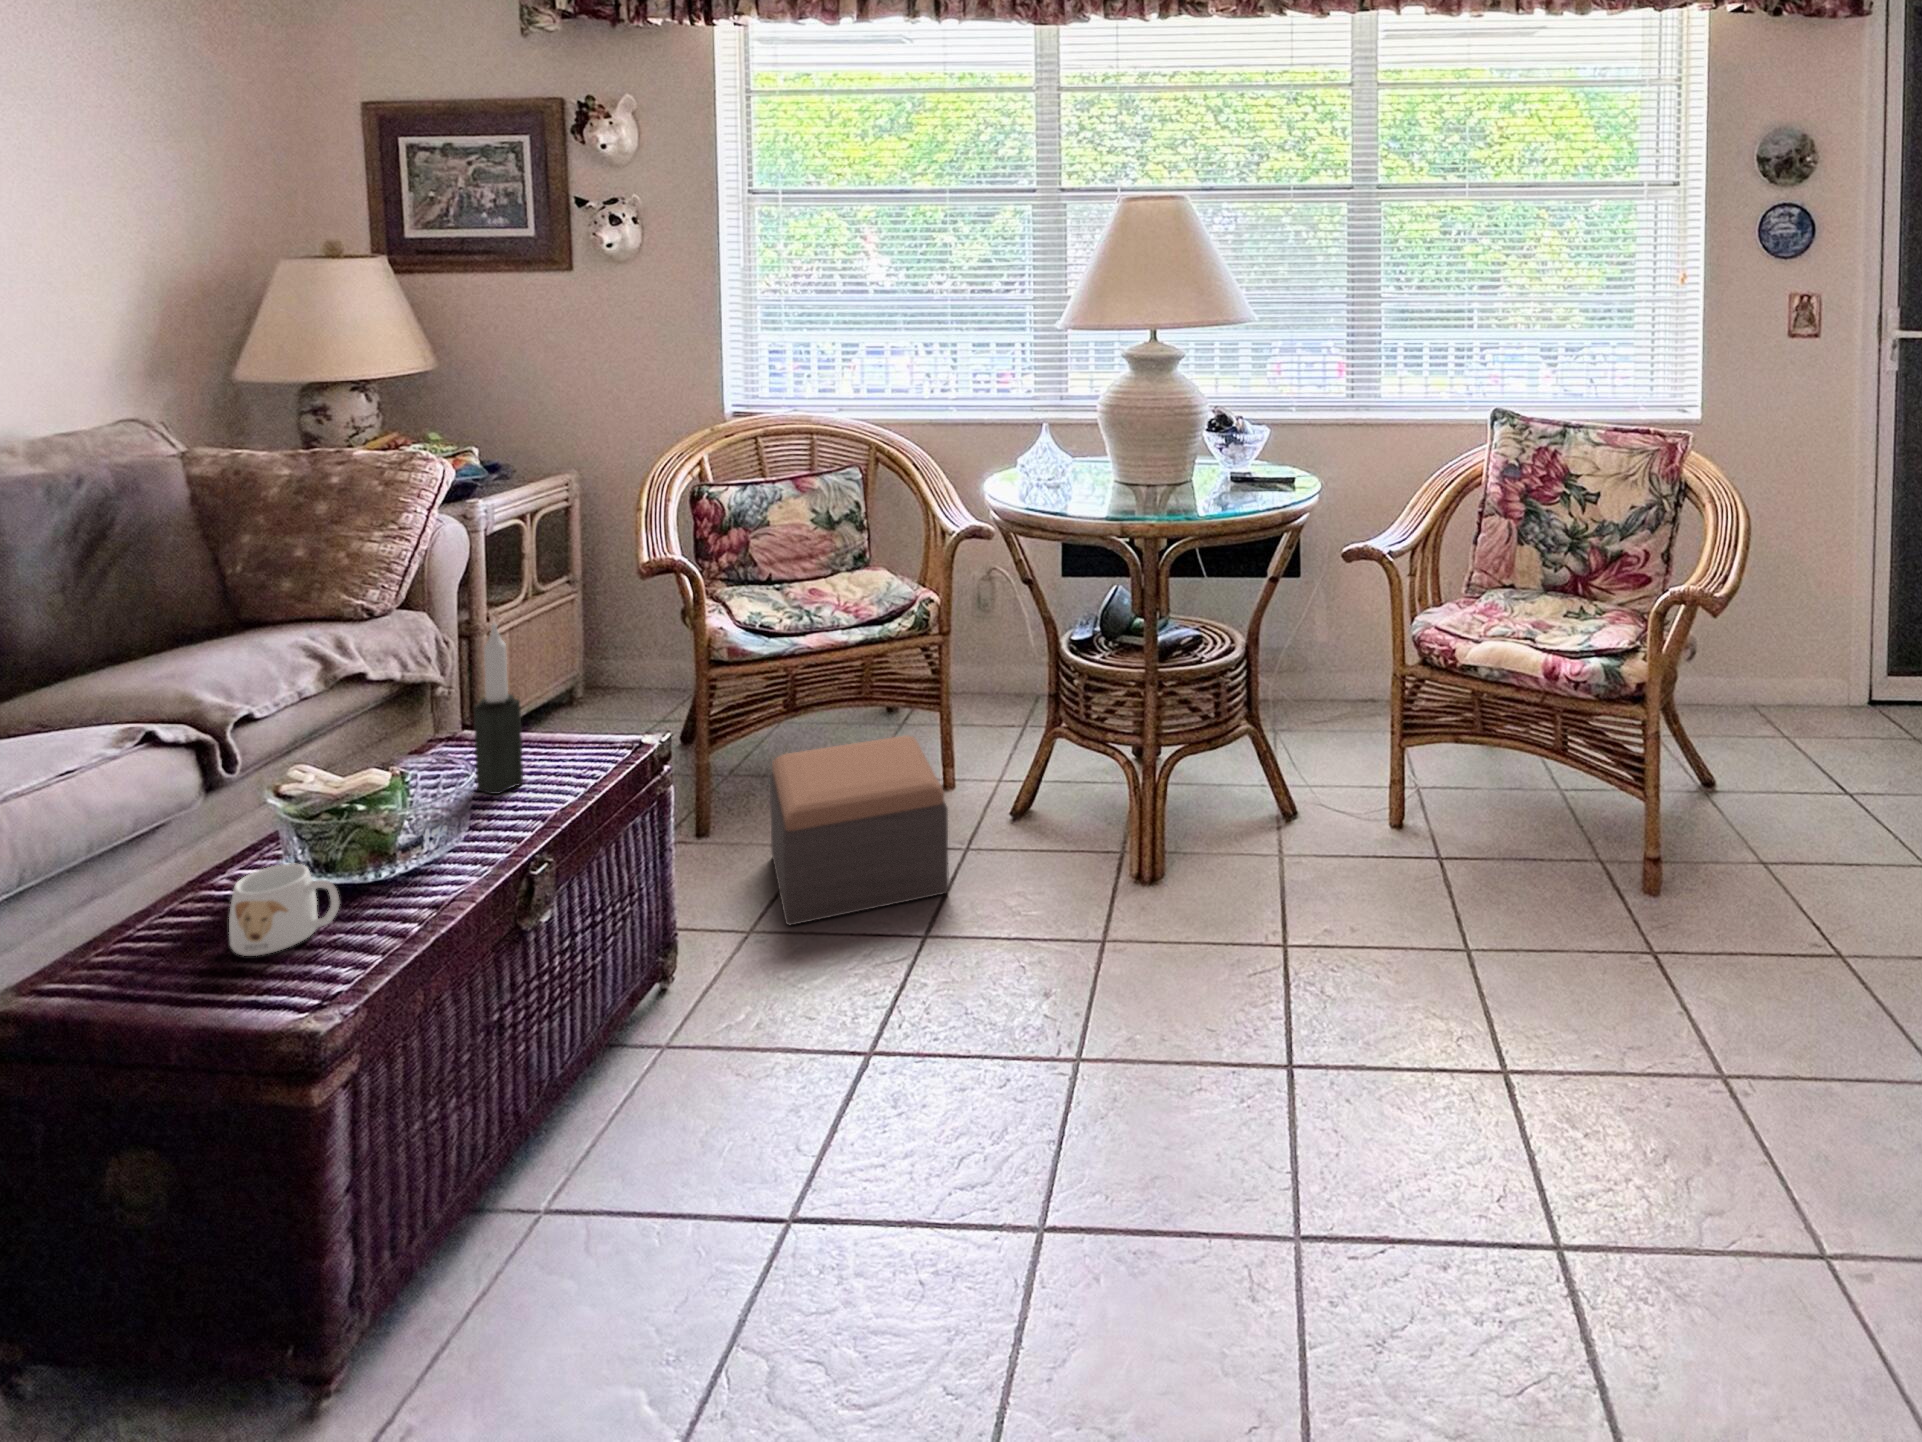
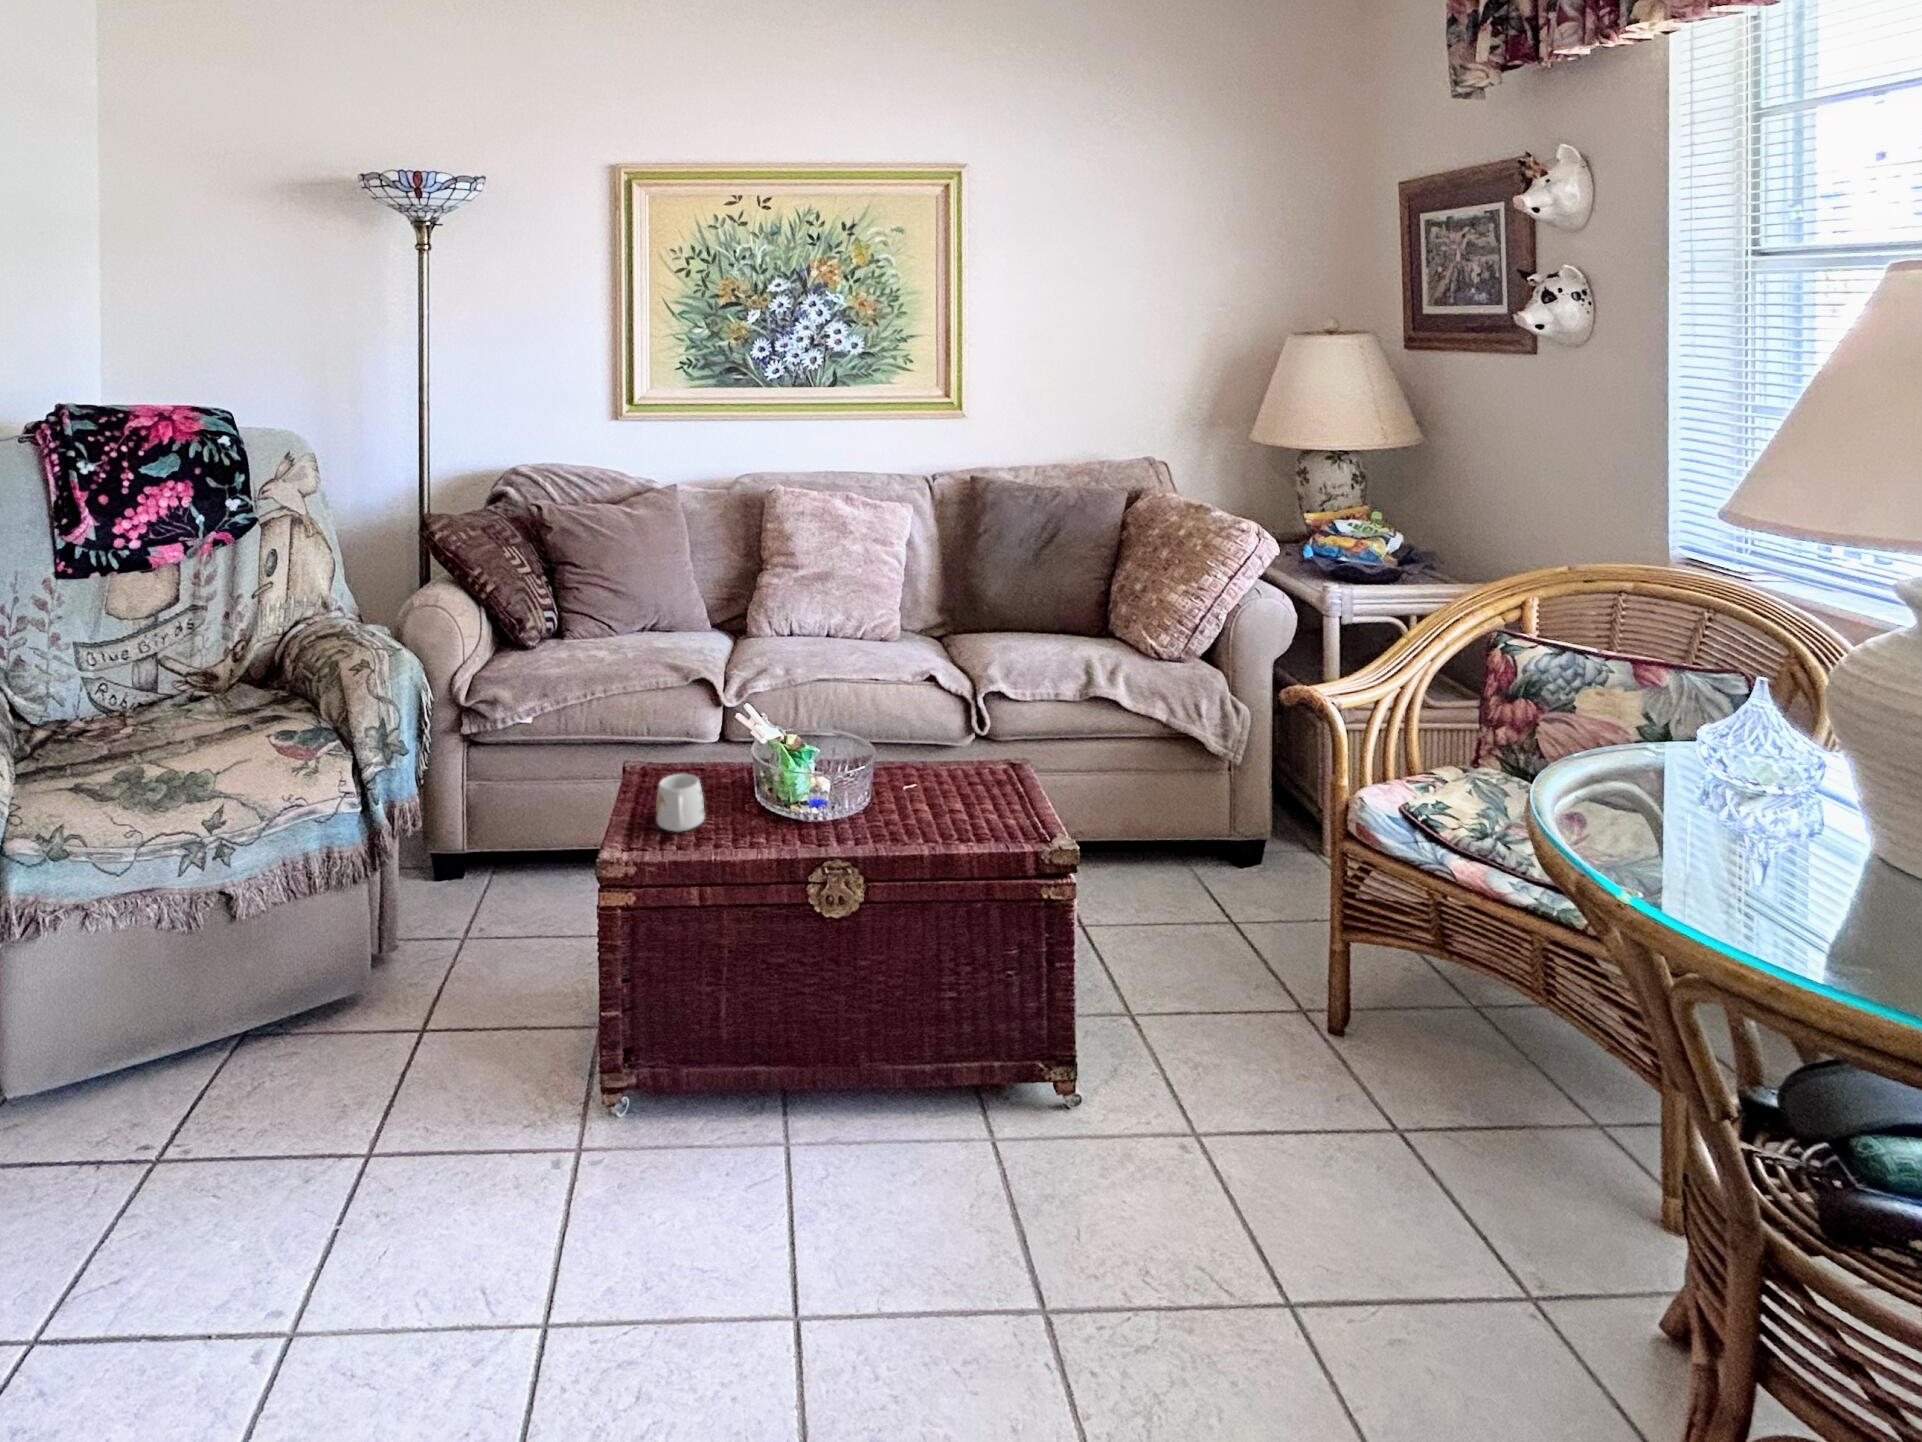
candle: present [474,624,523,794] -> none [895,678,930,825]
footstool: present [770,735,949,925] -> none [1195,985,1513,1318]

